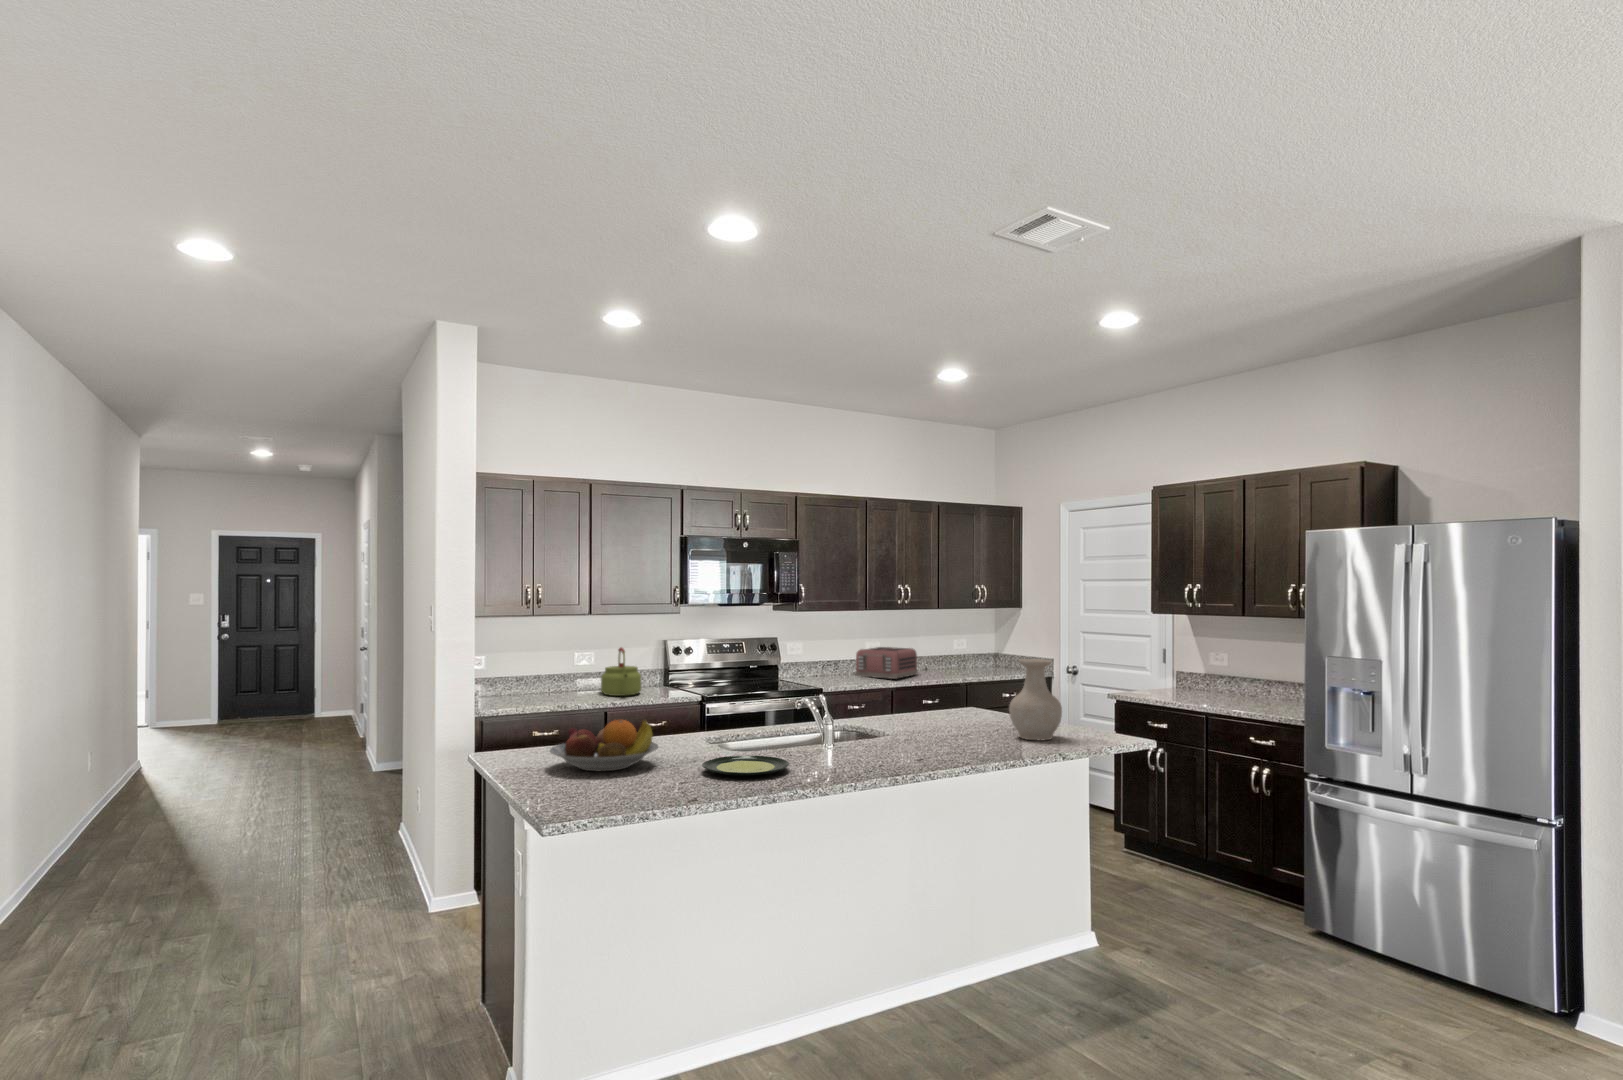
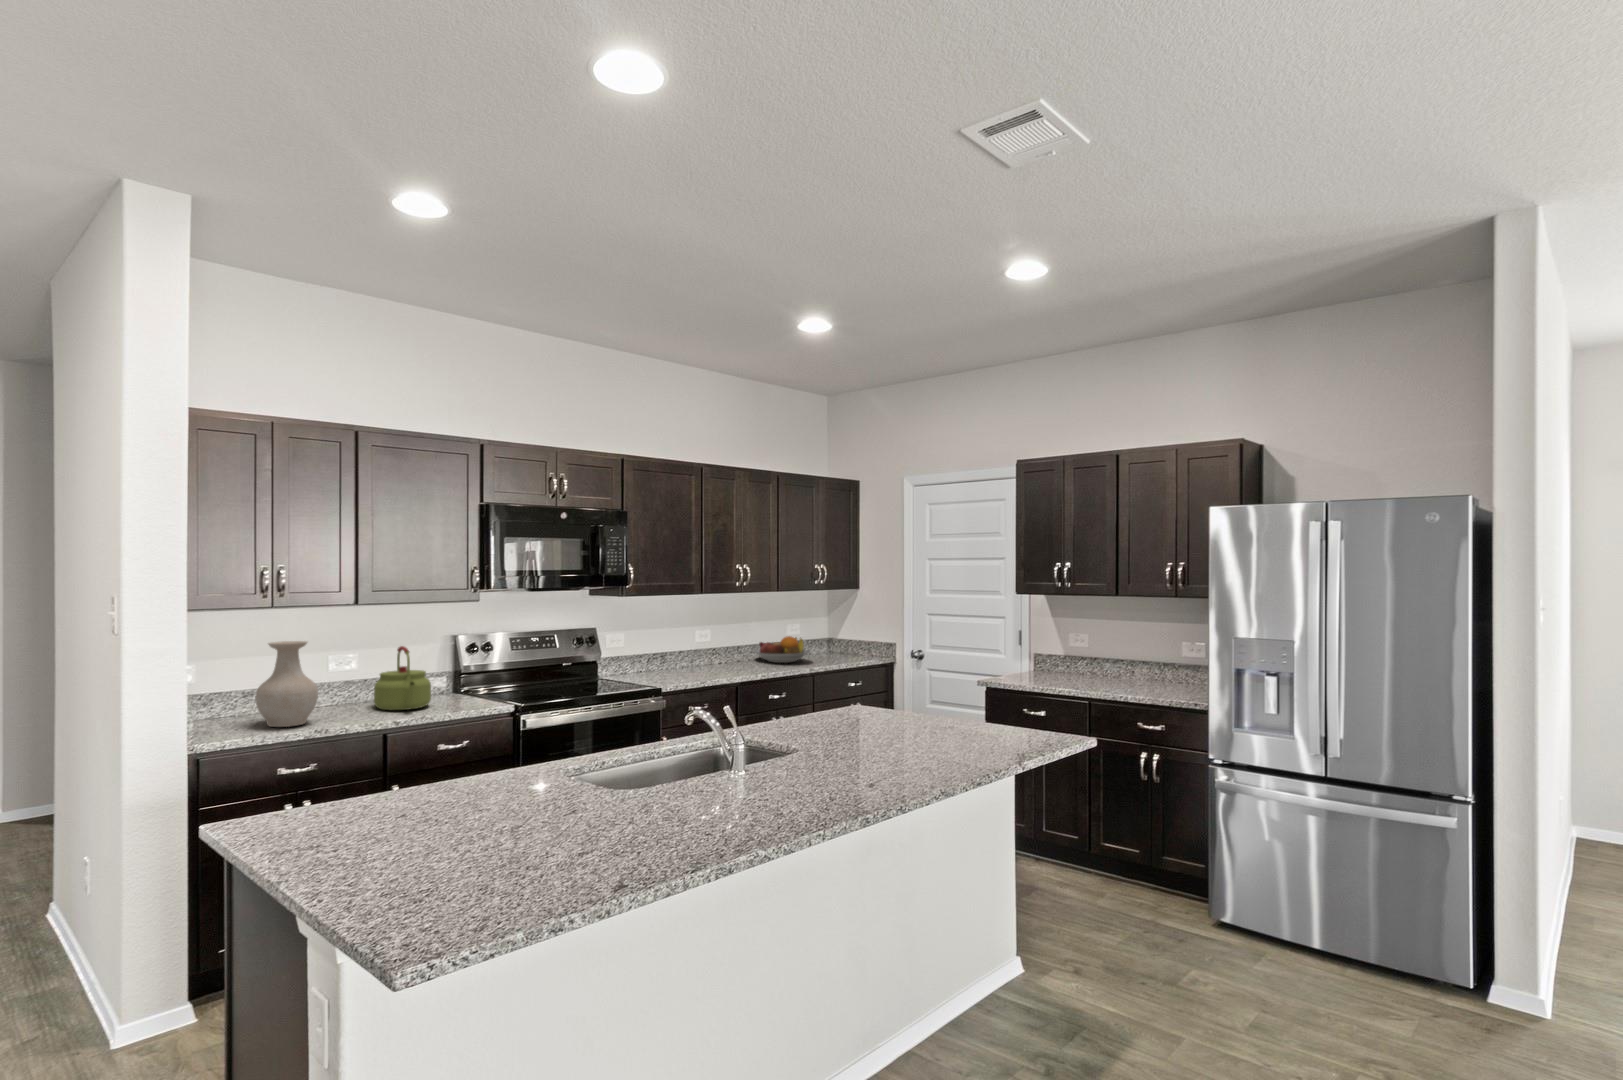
toaster: present [855,647,918,679] -> none [685,636,755,672]
vase: present [1009,659,1062,741] -> present [256,641,318,727]
fruit bowl: present [550,720,658,771] -> present [754,636,810,663]
plate: present [702,756,789,775] -> none [603,797,730,834]

